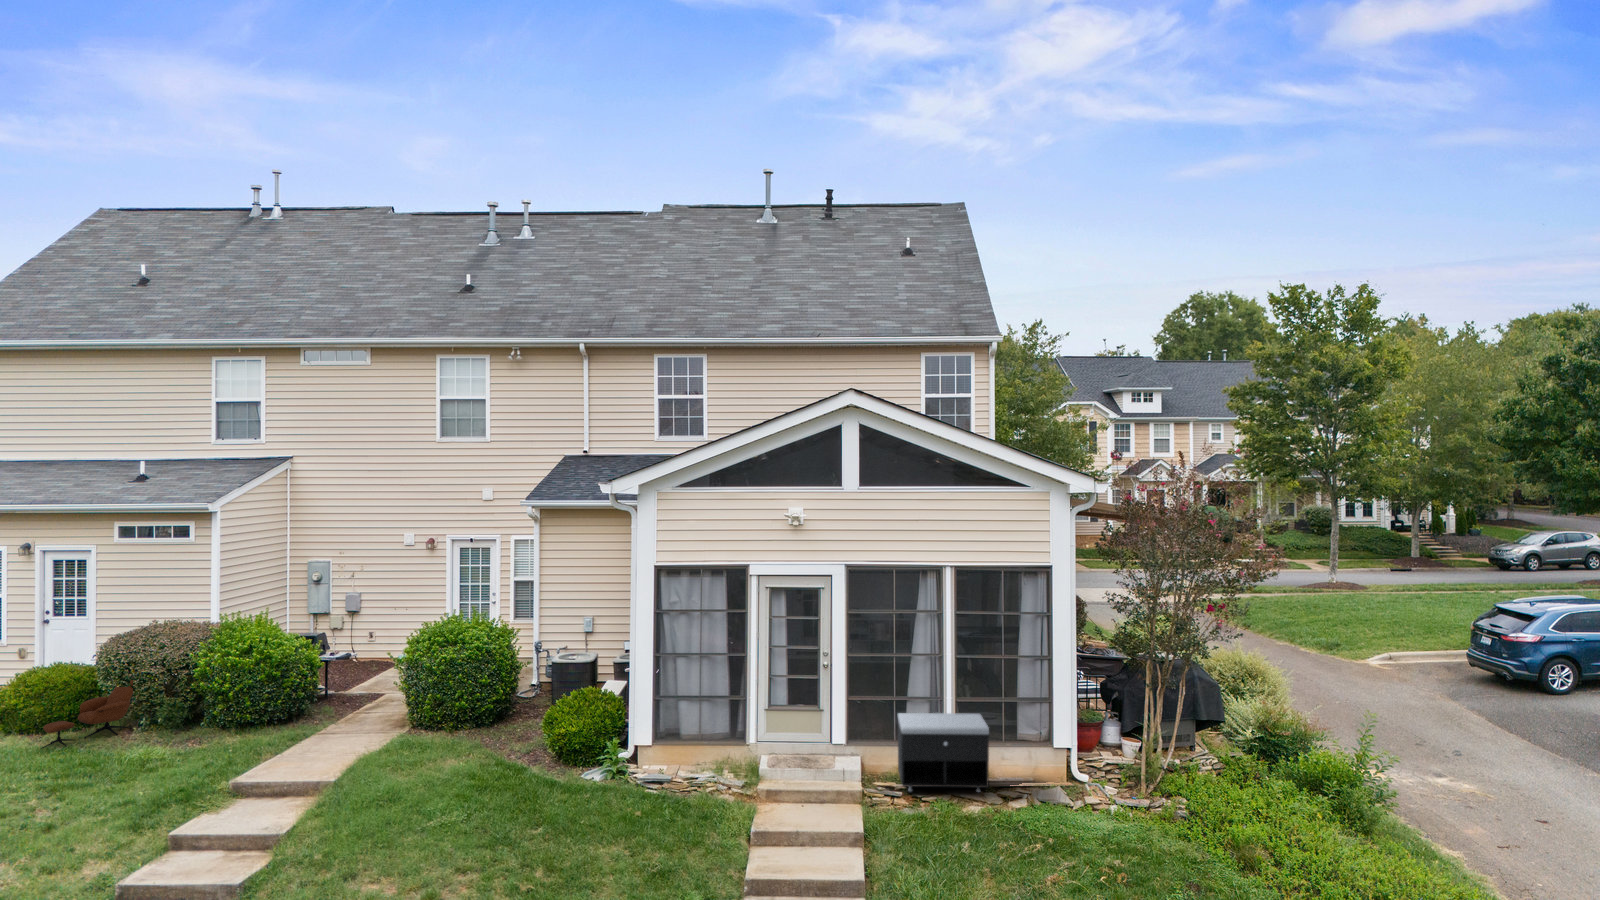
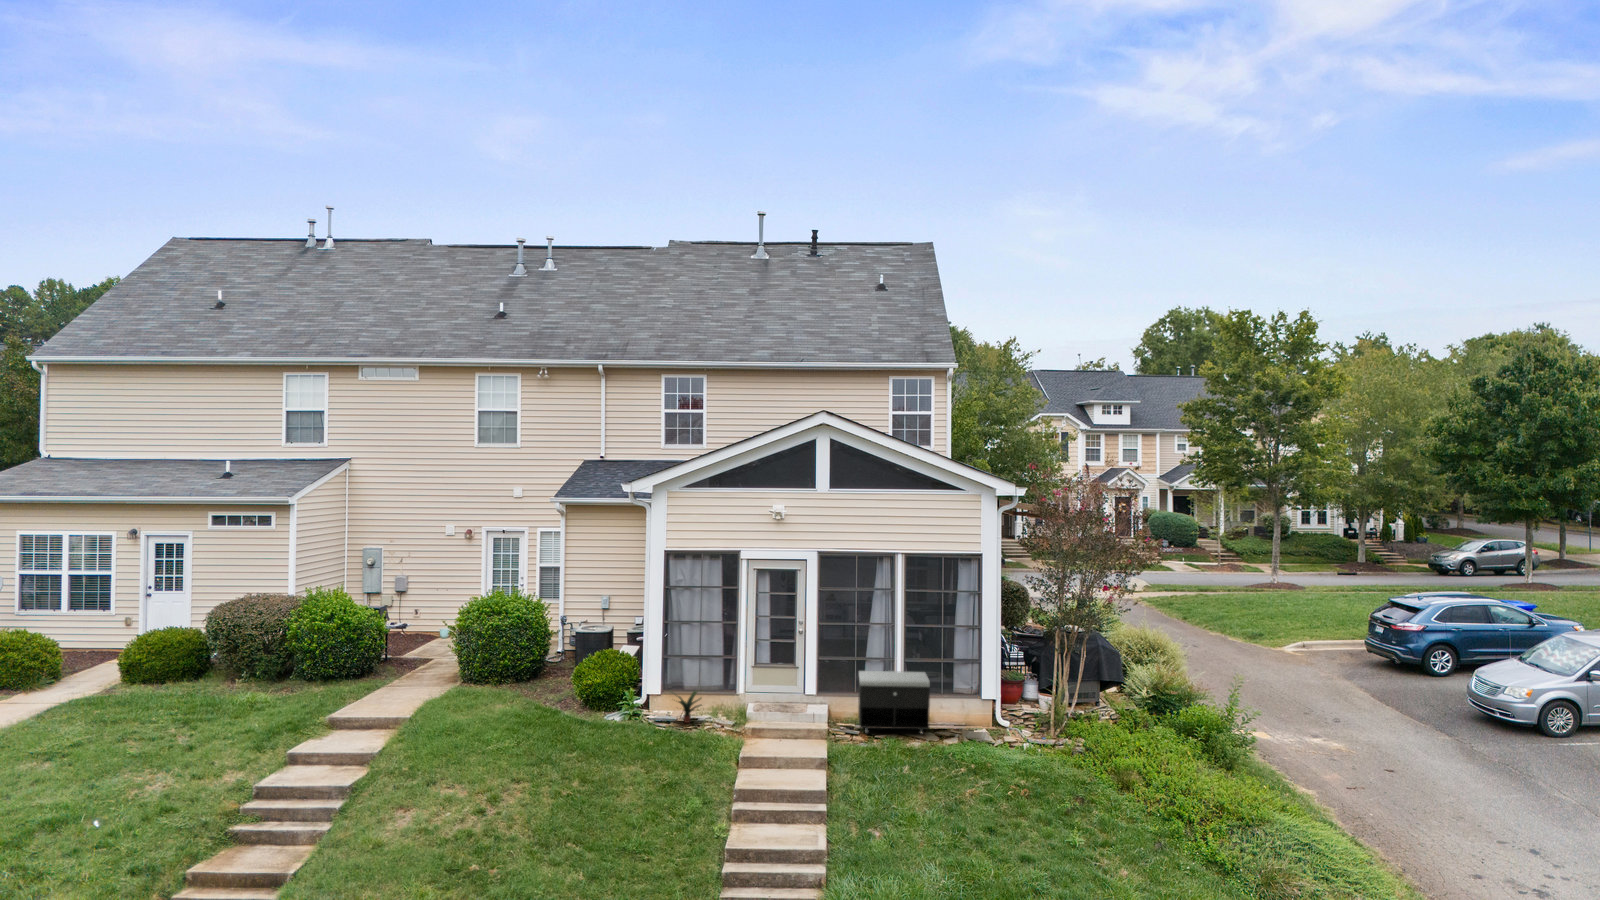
lounge chair: present [41,680,135,749] -> none [161,637,235,695]
potted plant: none [663,739,705,781] -> present [678,691,702,723]

